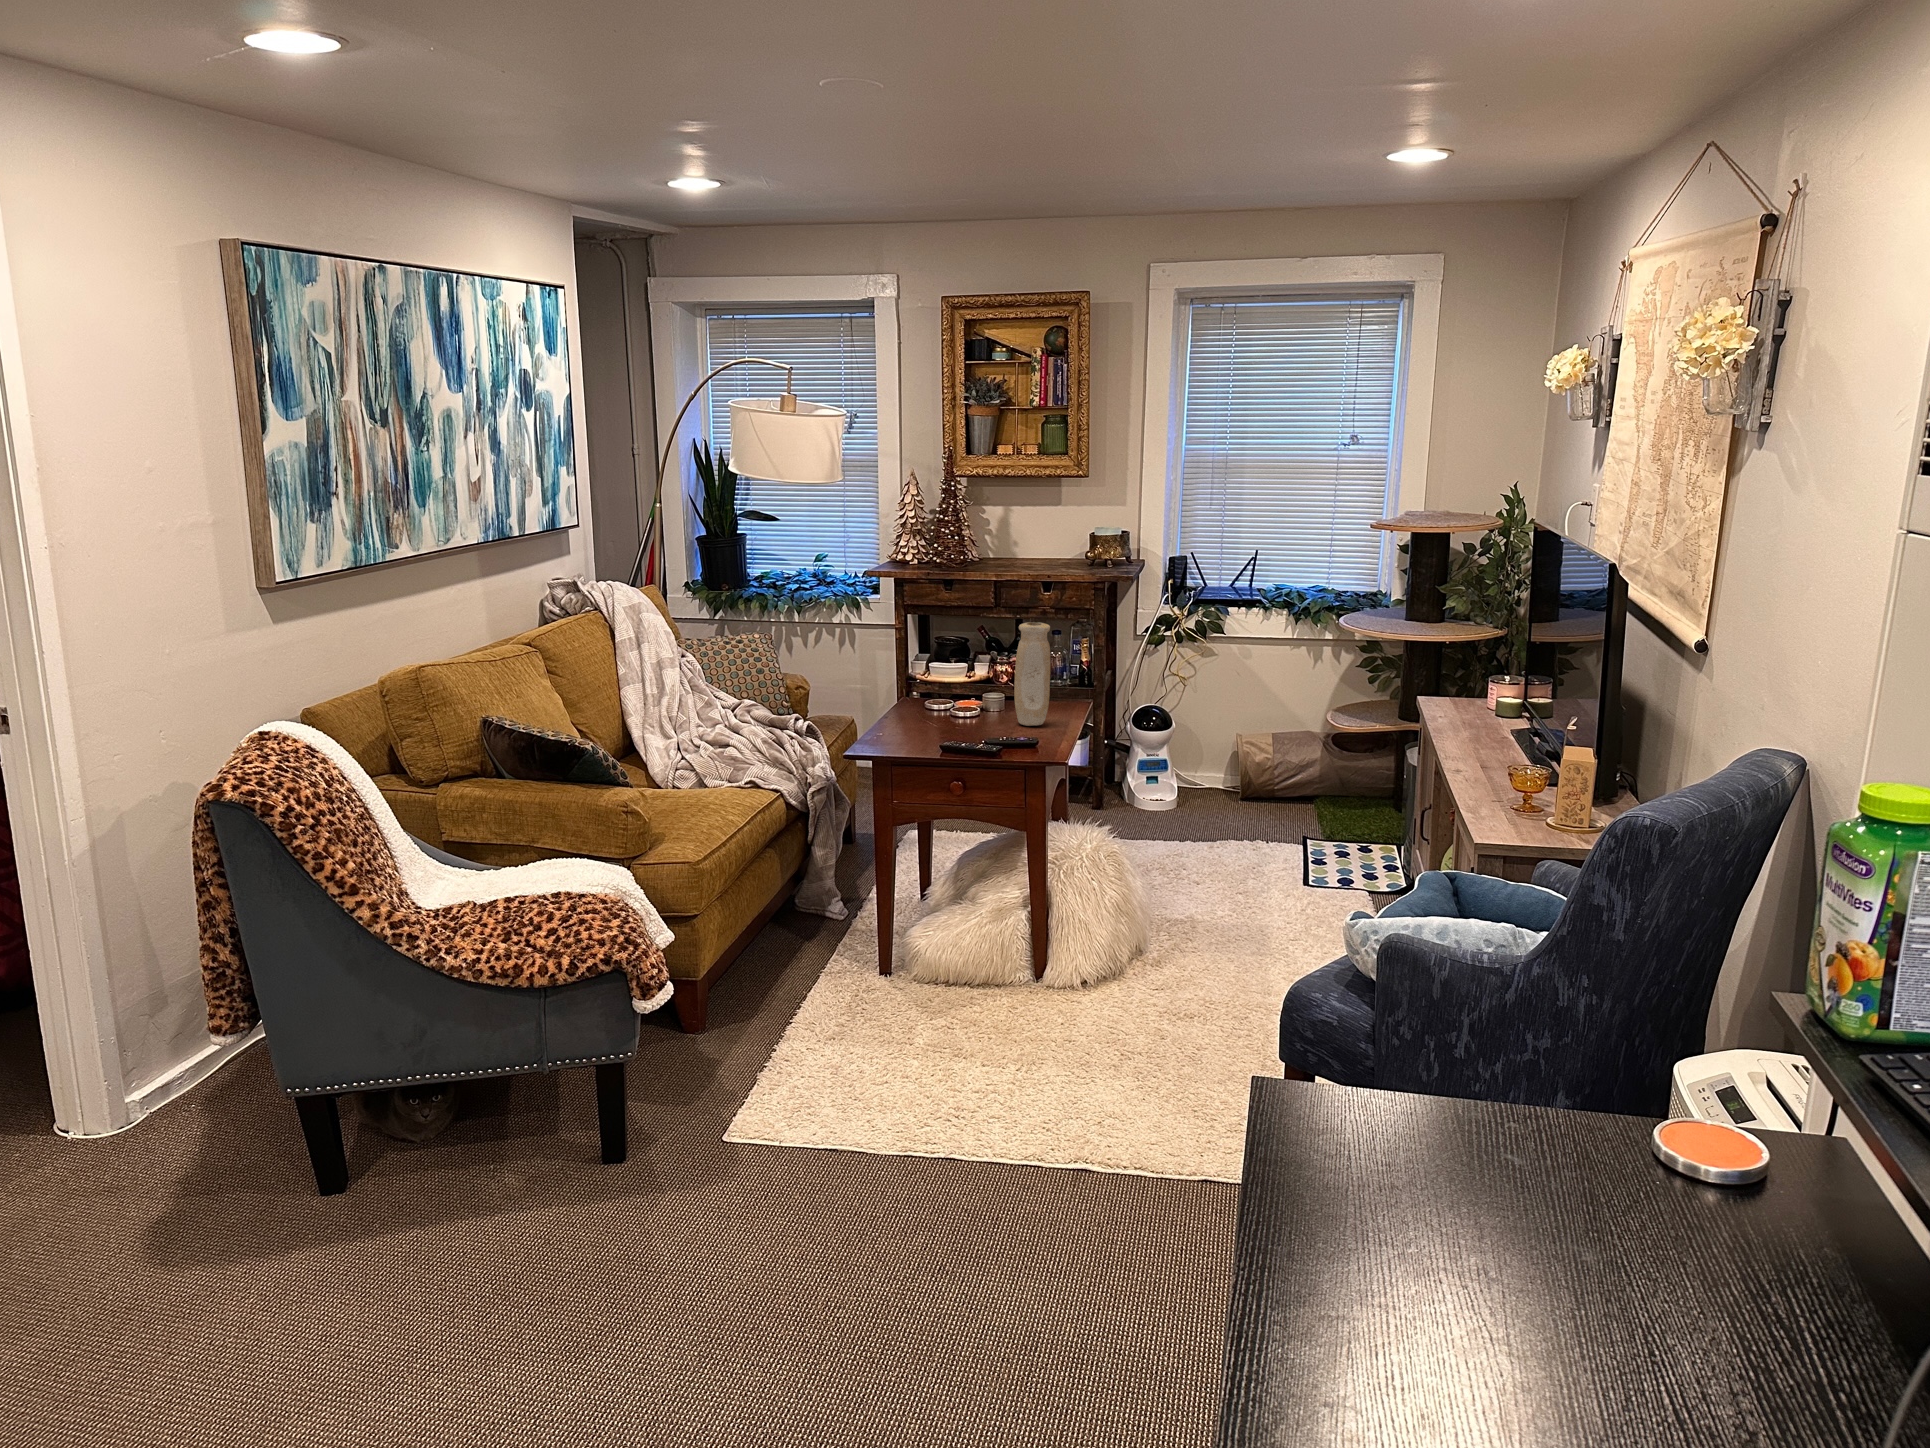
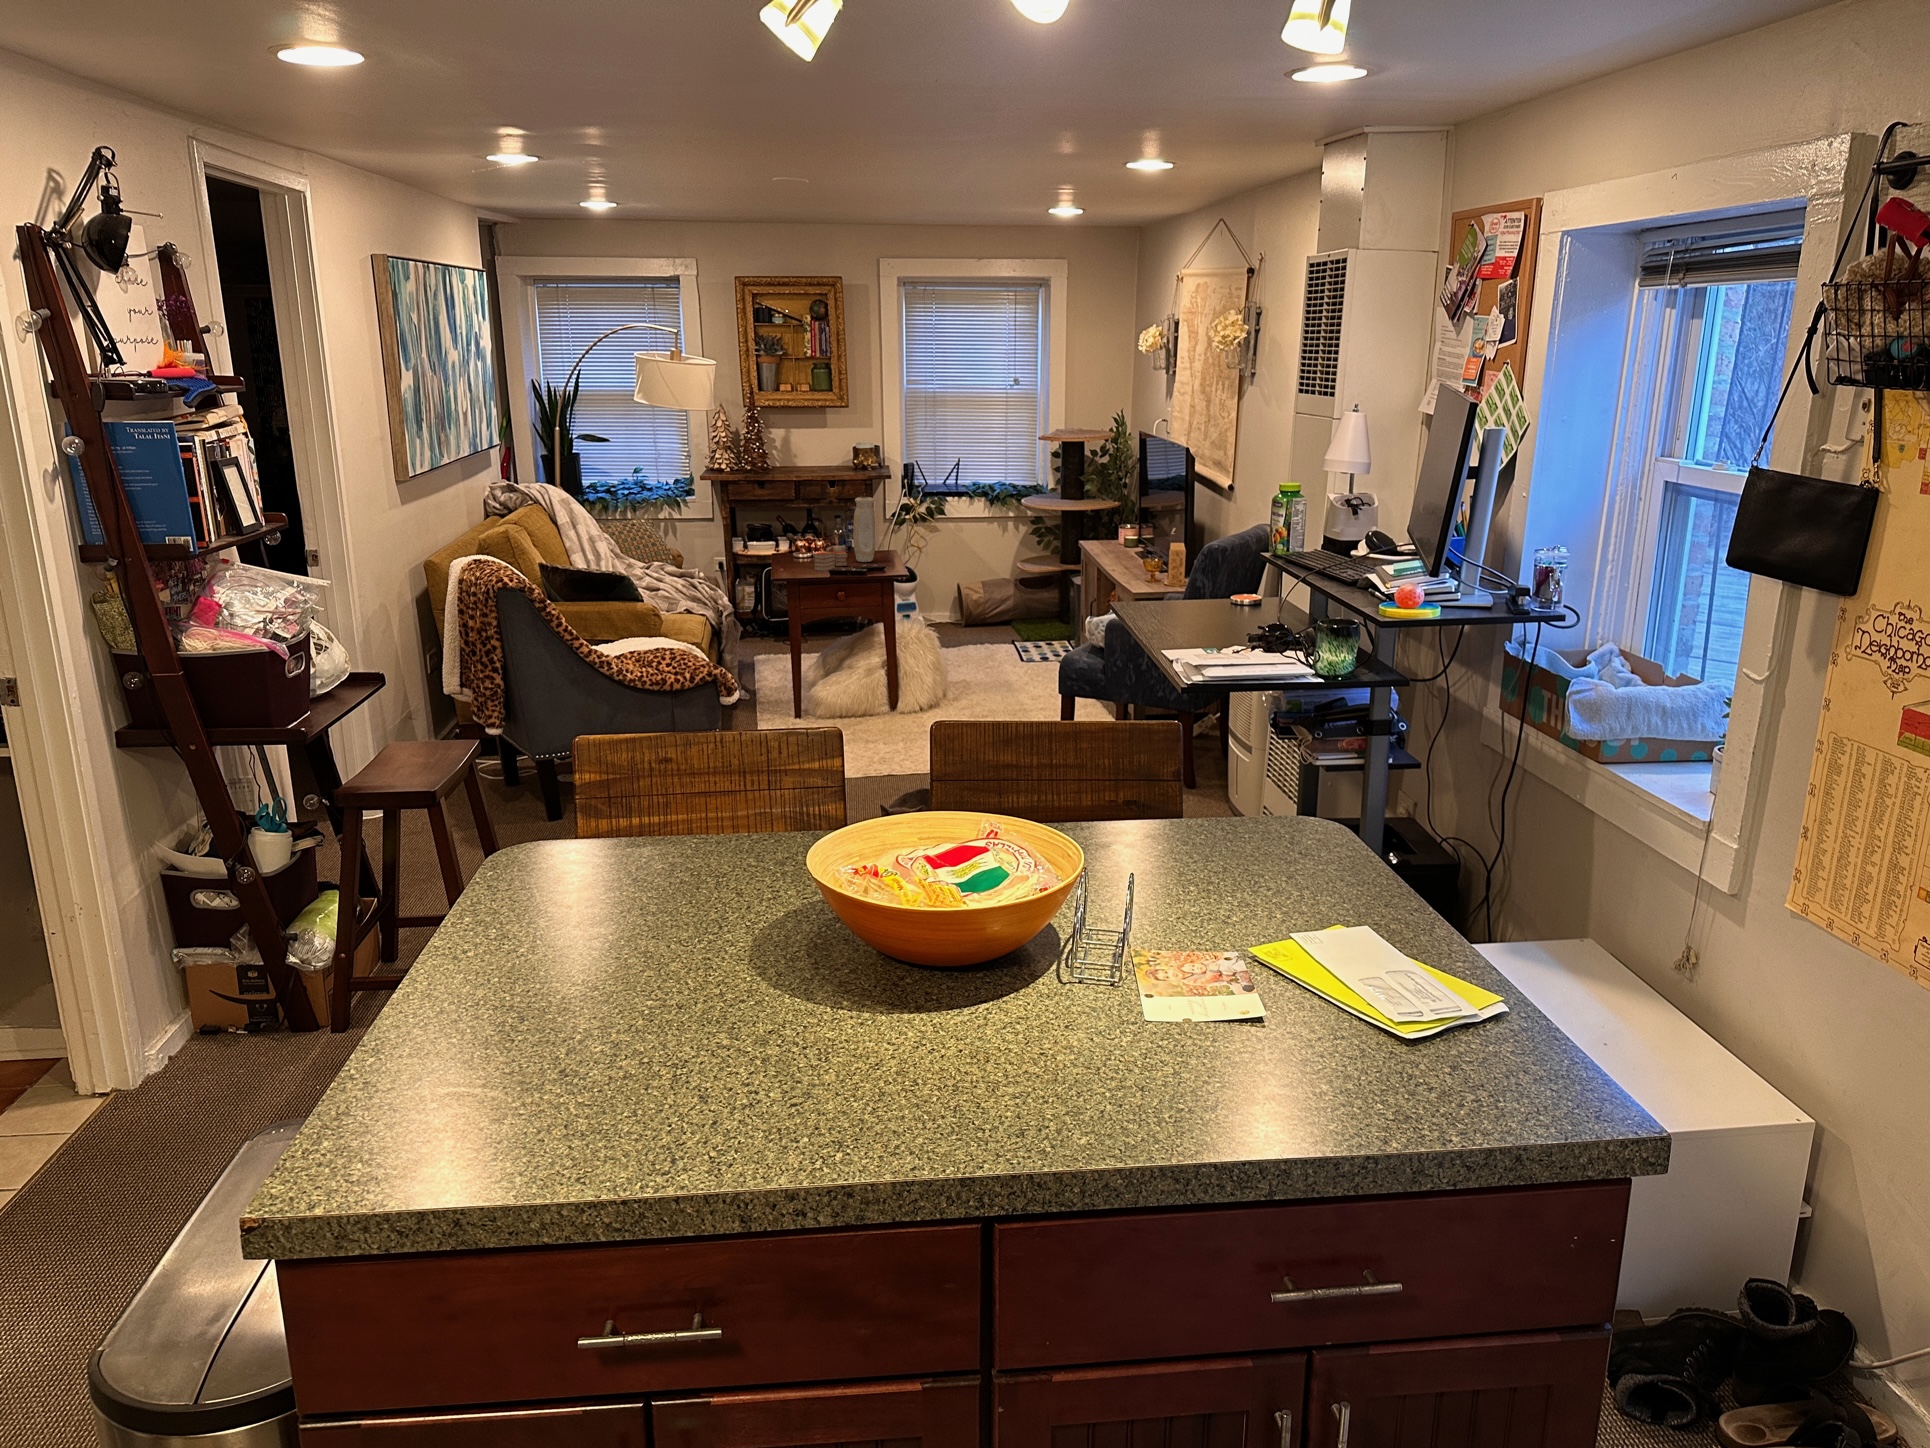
book: none [932,702,996,744] -> present [813,547,848,571]

